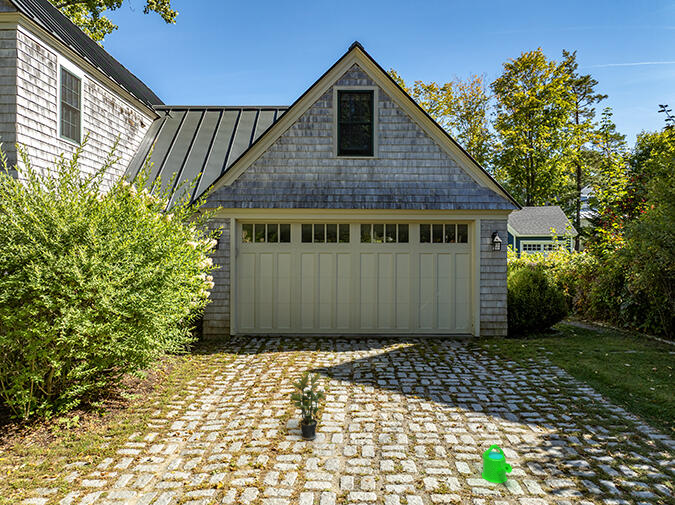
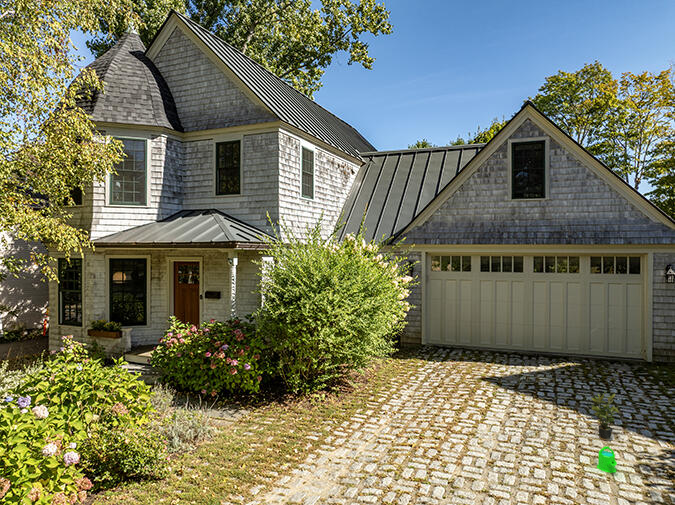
potted plant: present [290,372,325,440] -> present [591,393,619,441]

